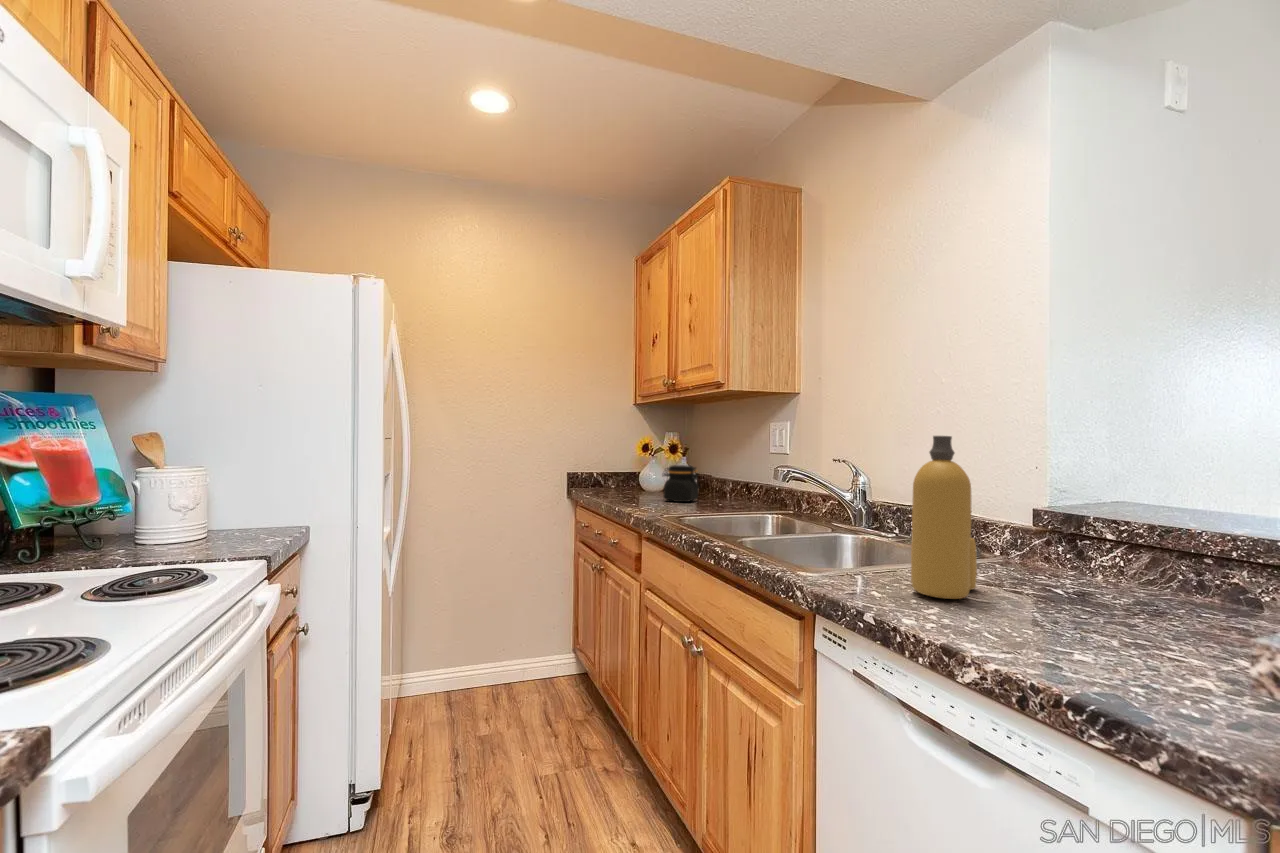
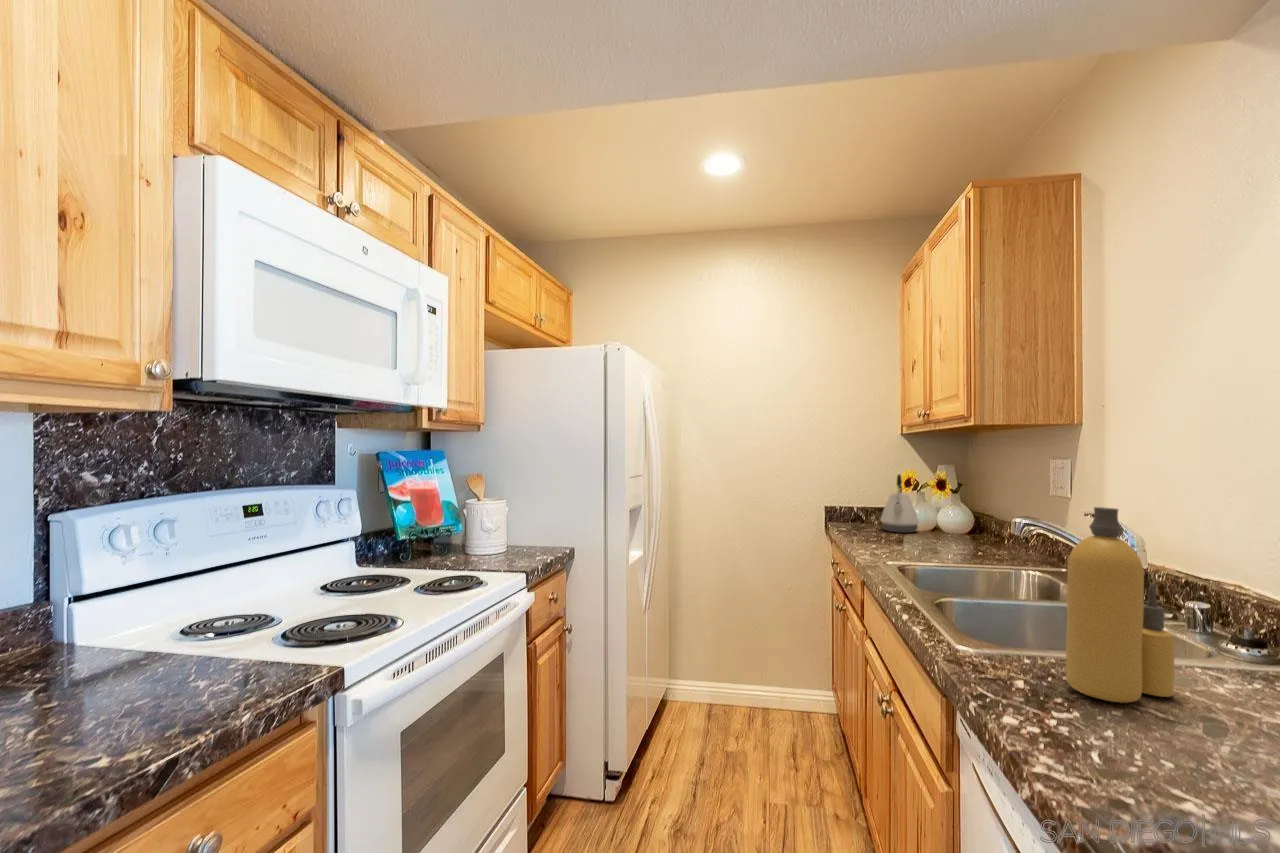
kettle: none [622,442,654,494] -> present [880,475,919,533]
jar: present [663,465,699,502] -> none [916,504,962,546]

